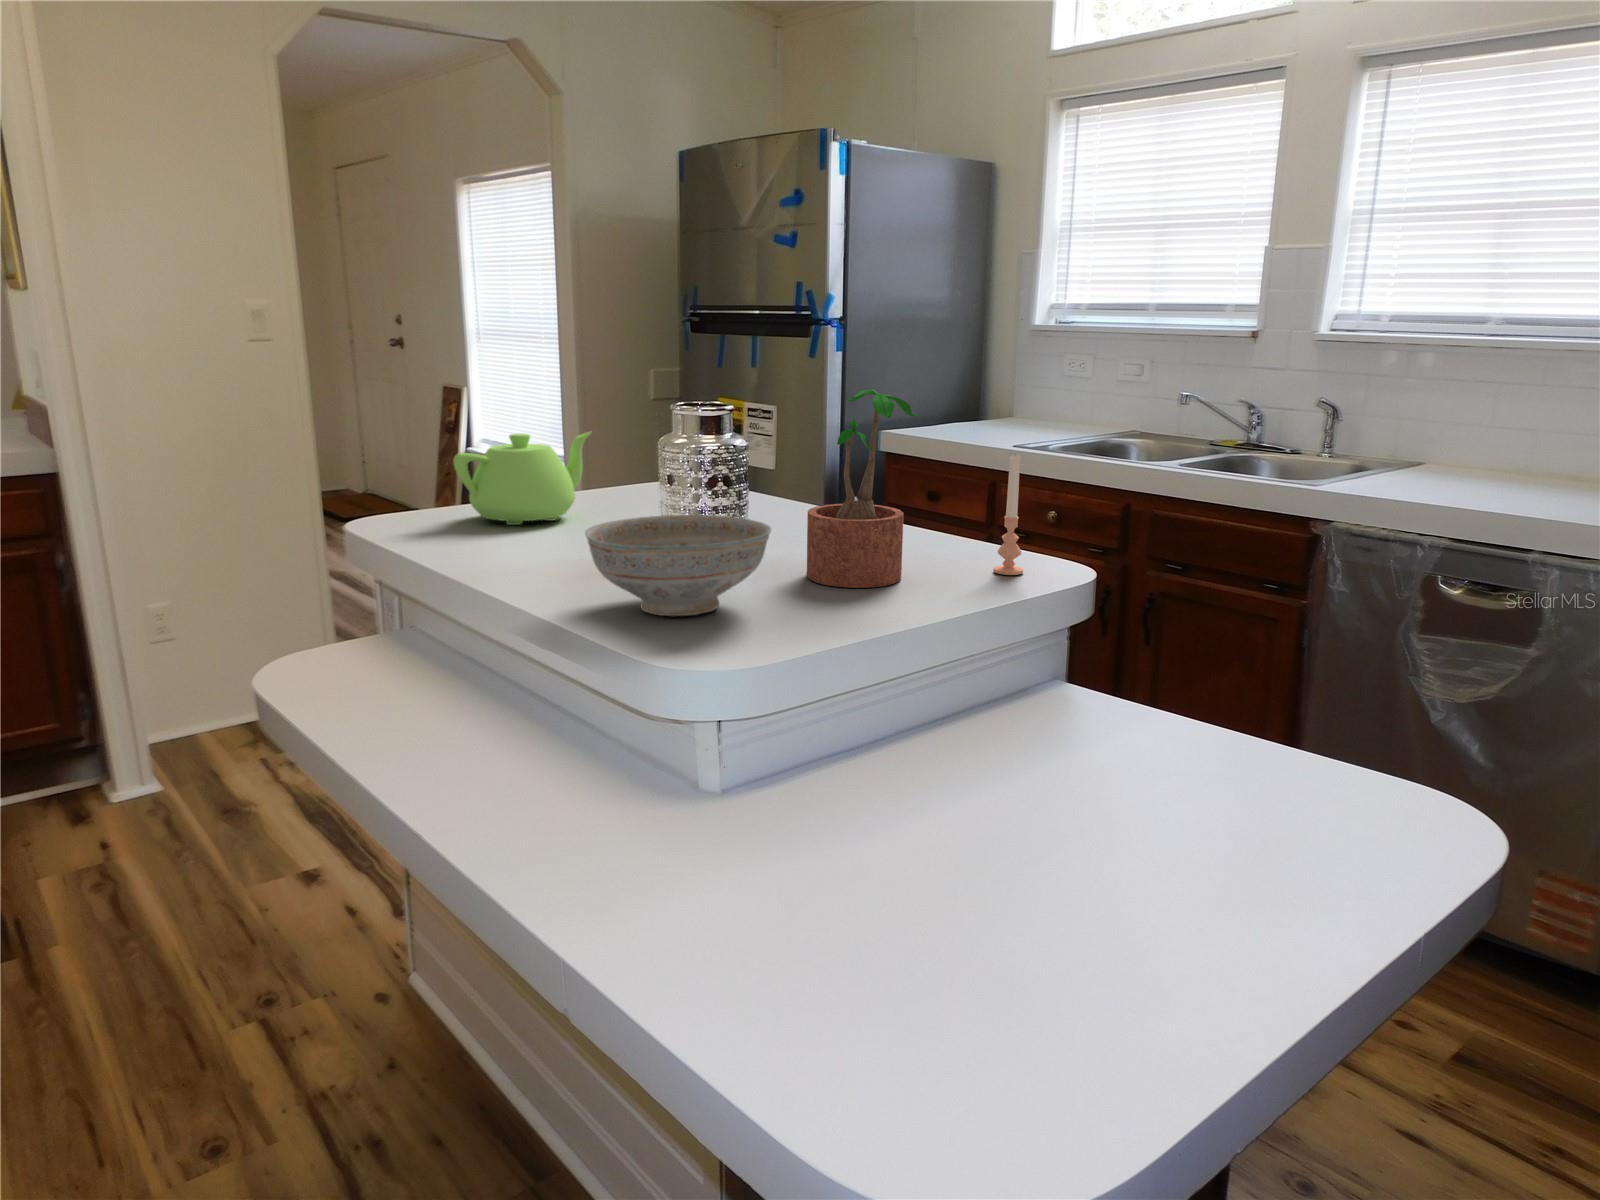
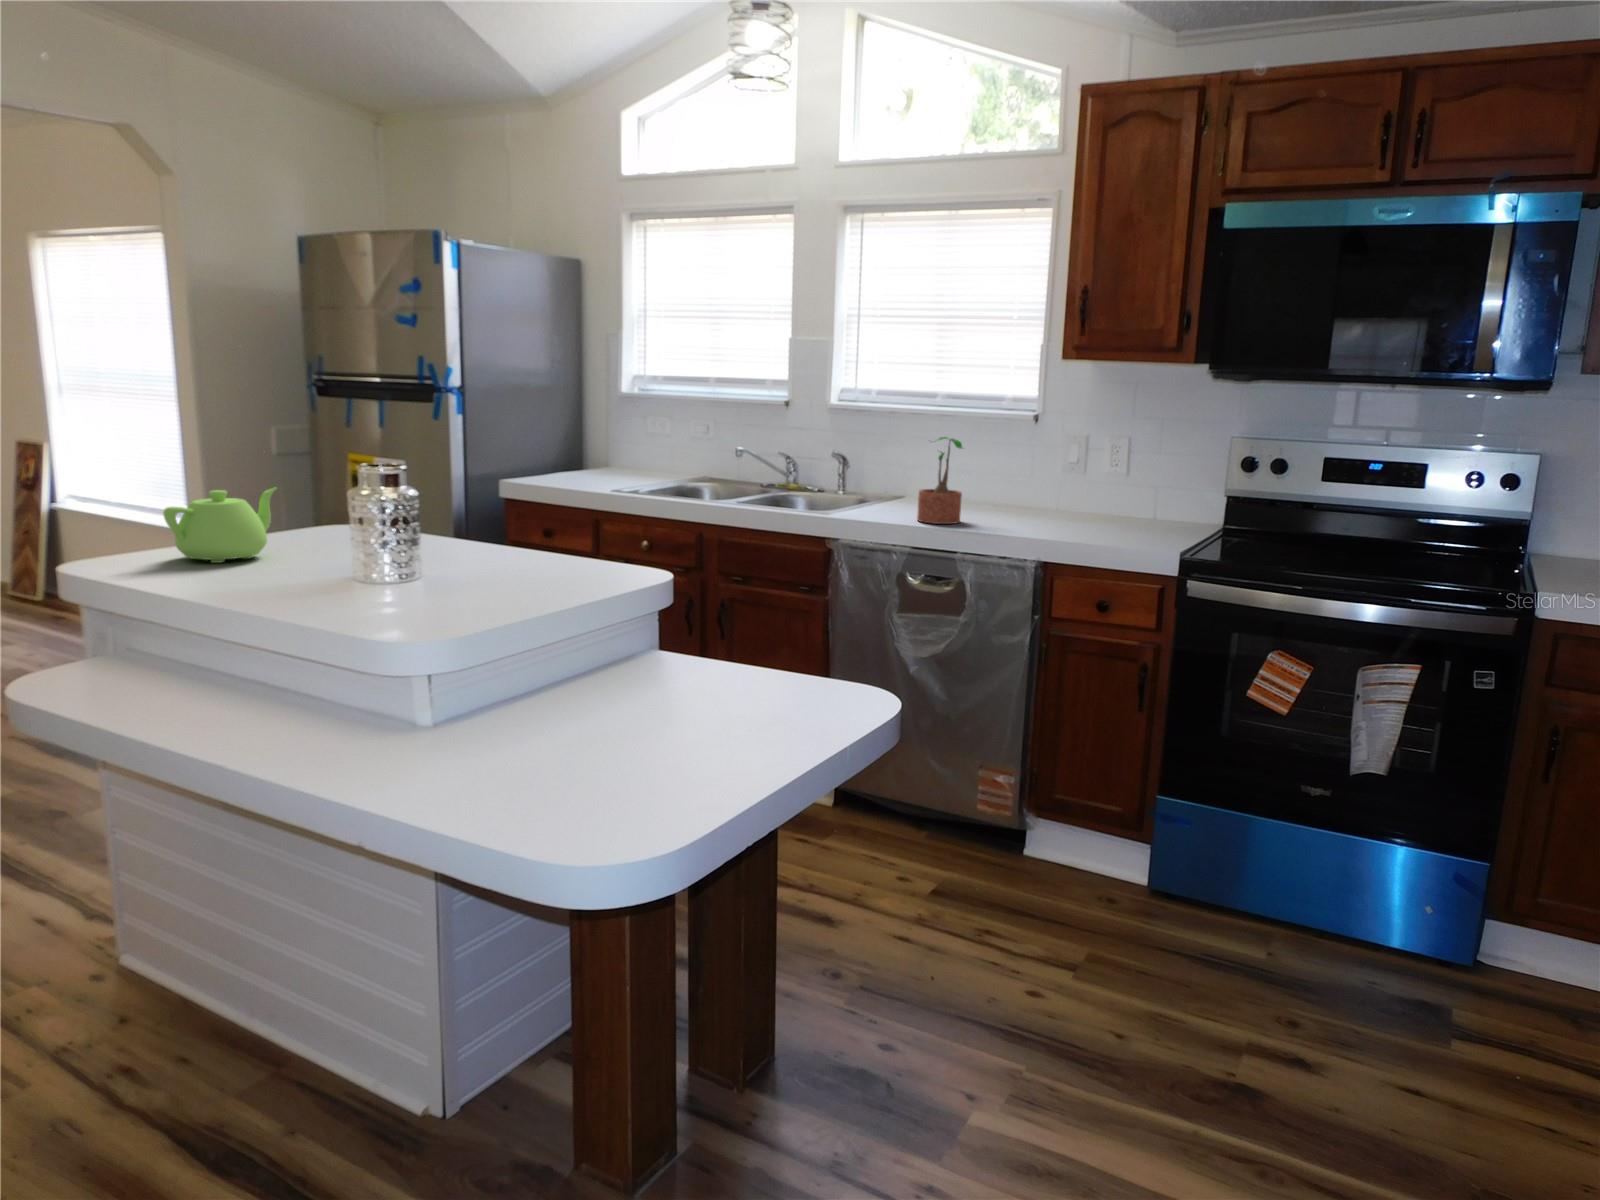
potted plant: present [807,390,920,588] -> present [917,437,962,524]
candle: present [993,455,1023,575] -> none [602,496,622,578]
decorative bowl: present [585,515,771,616] -> none [314,544,450,613]

